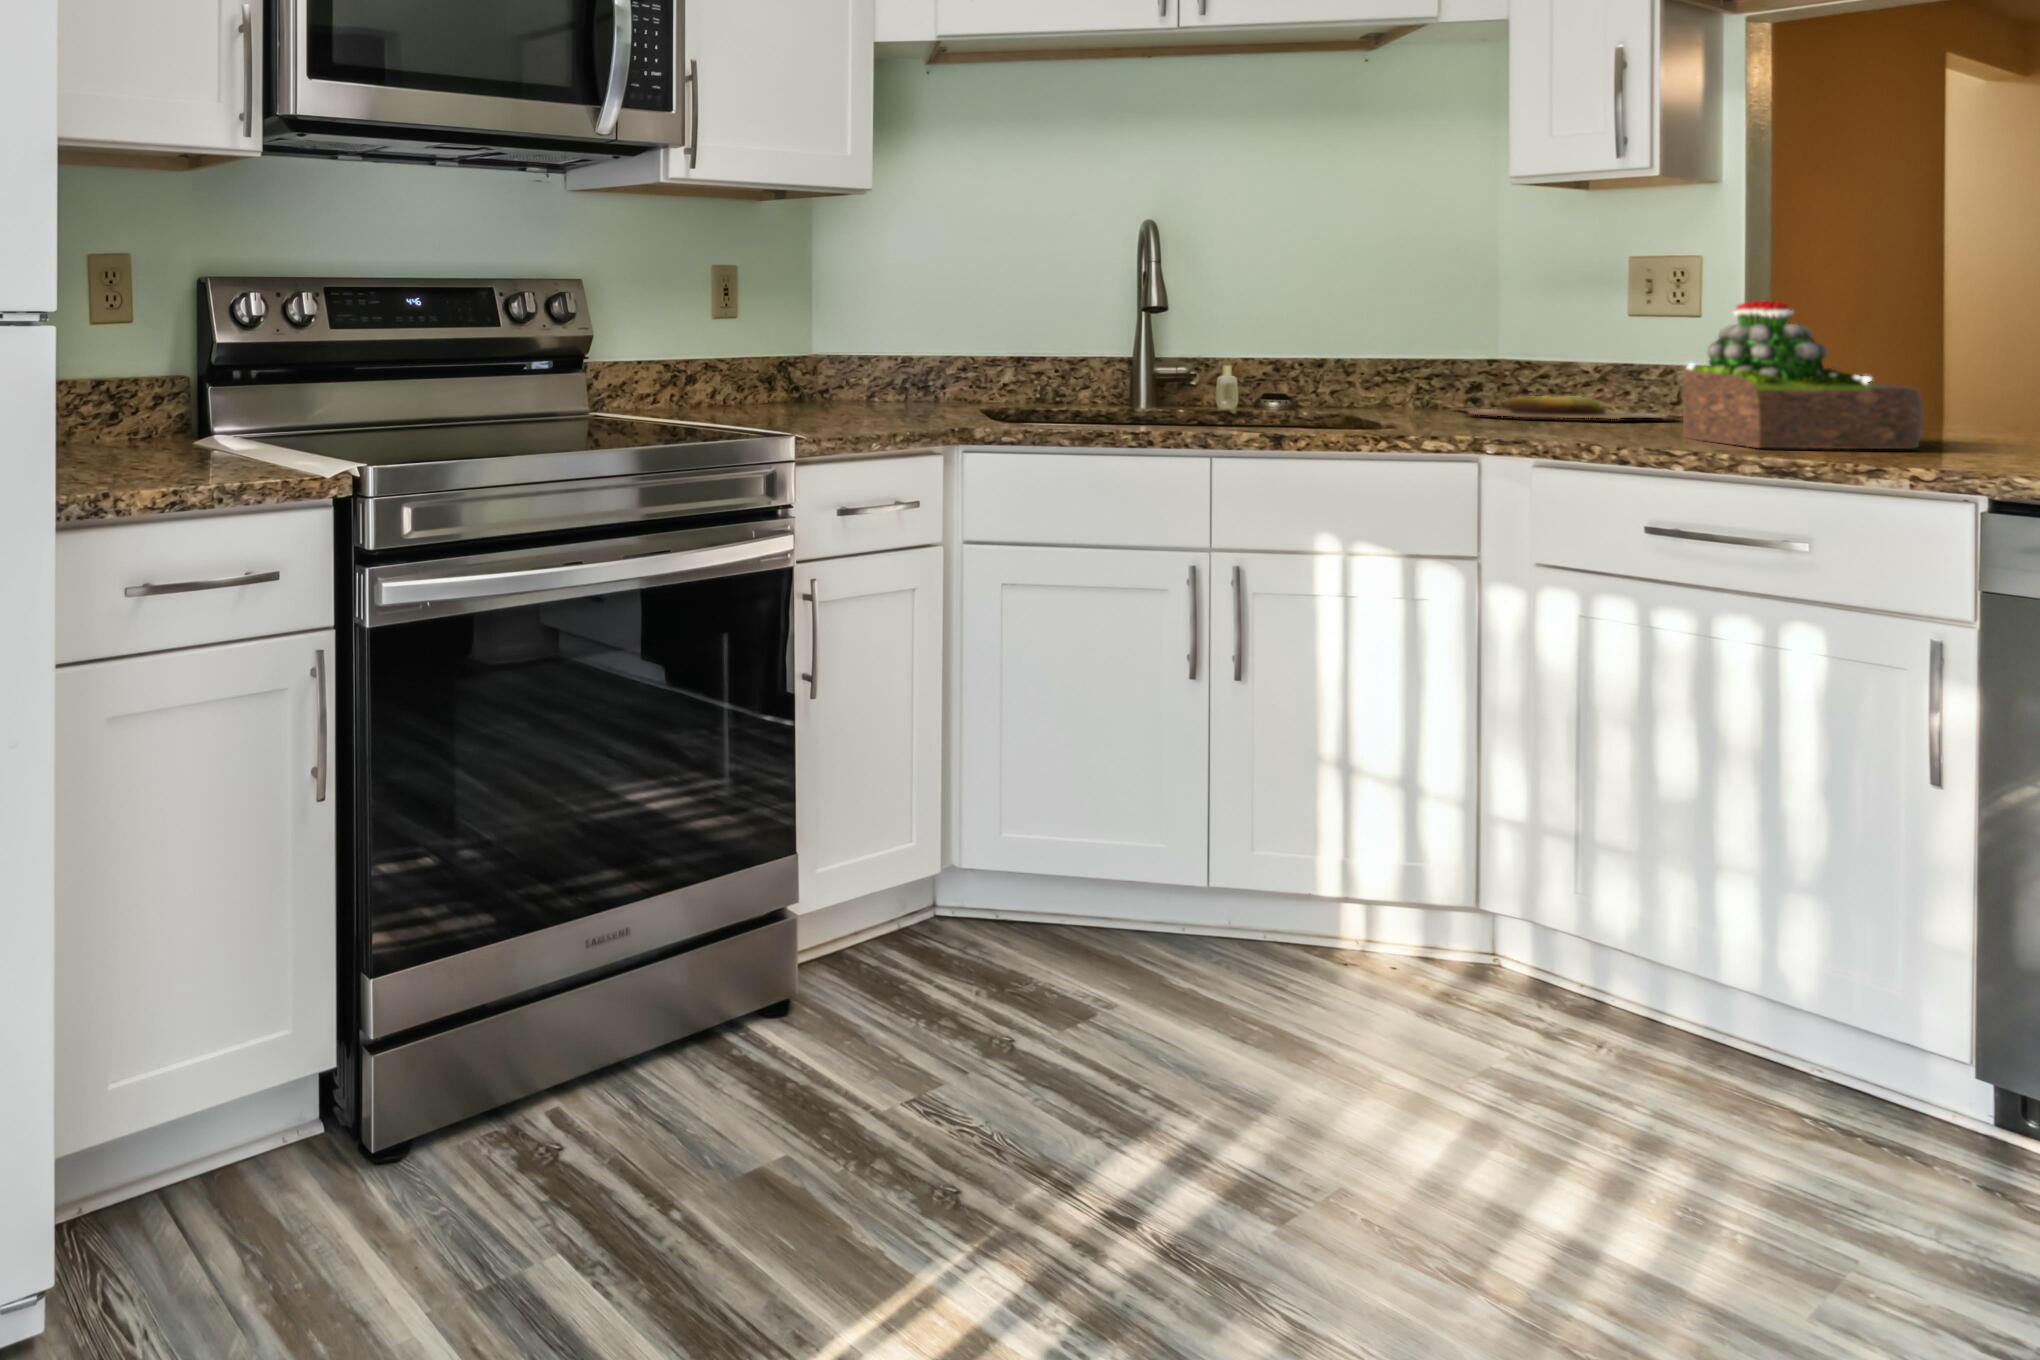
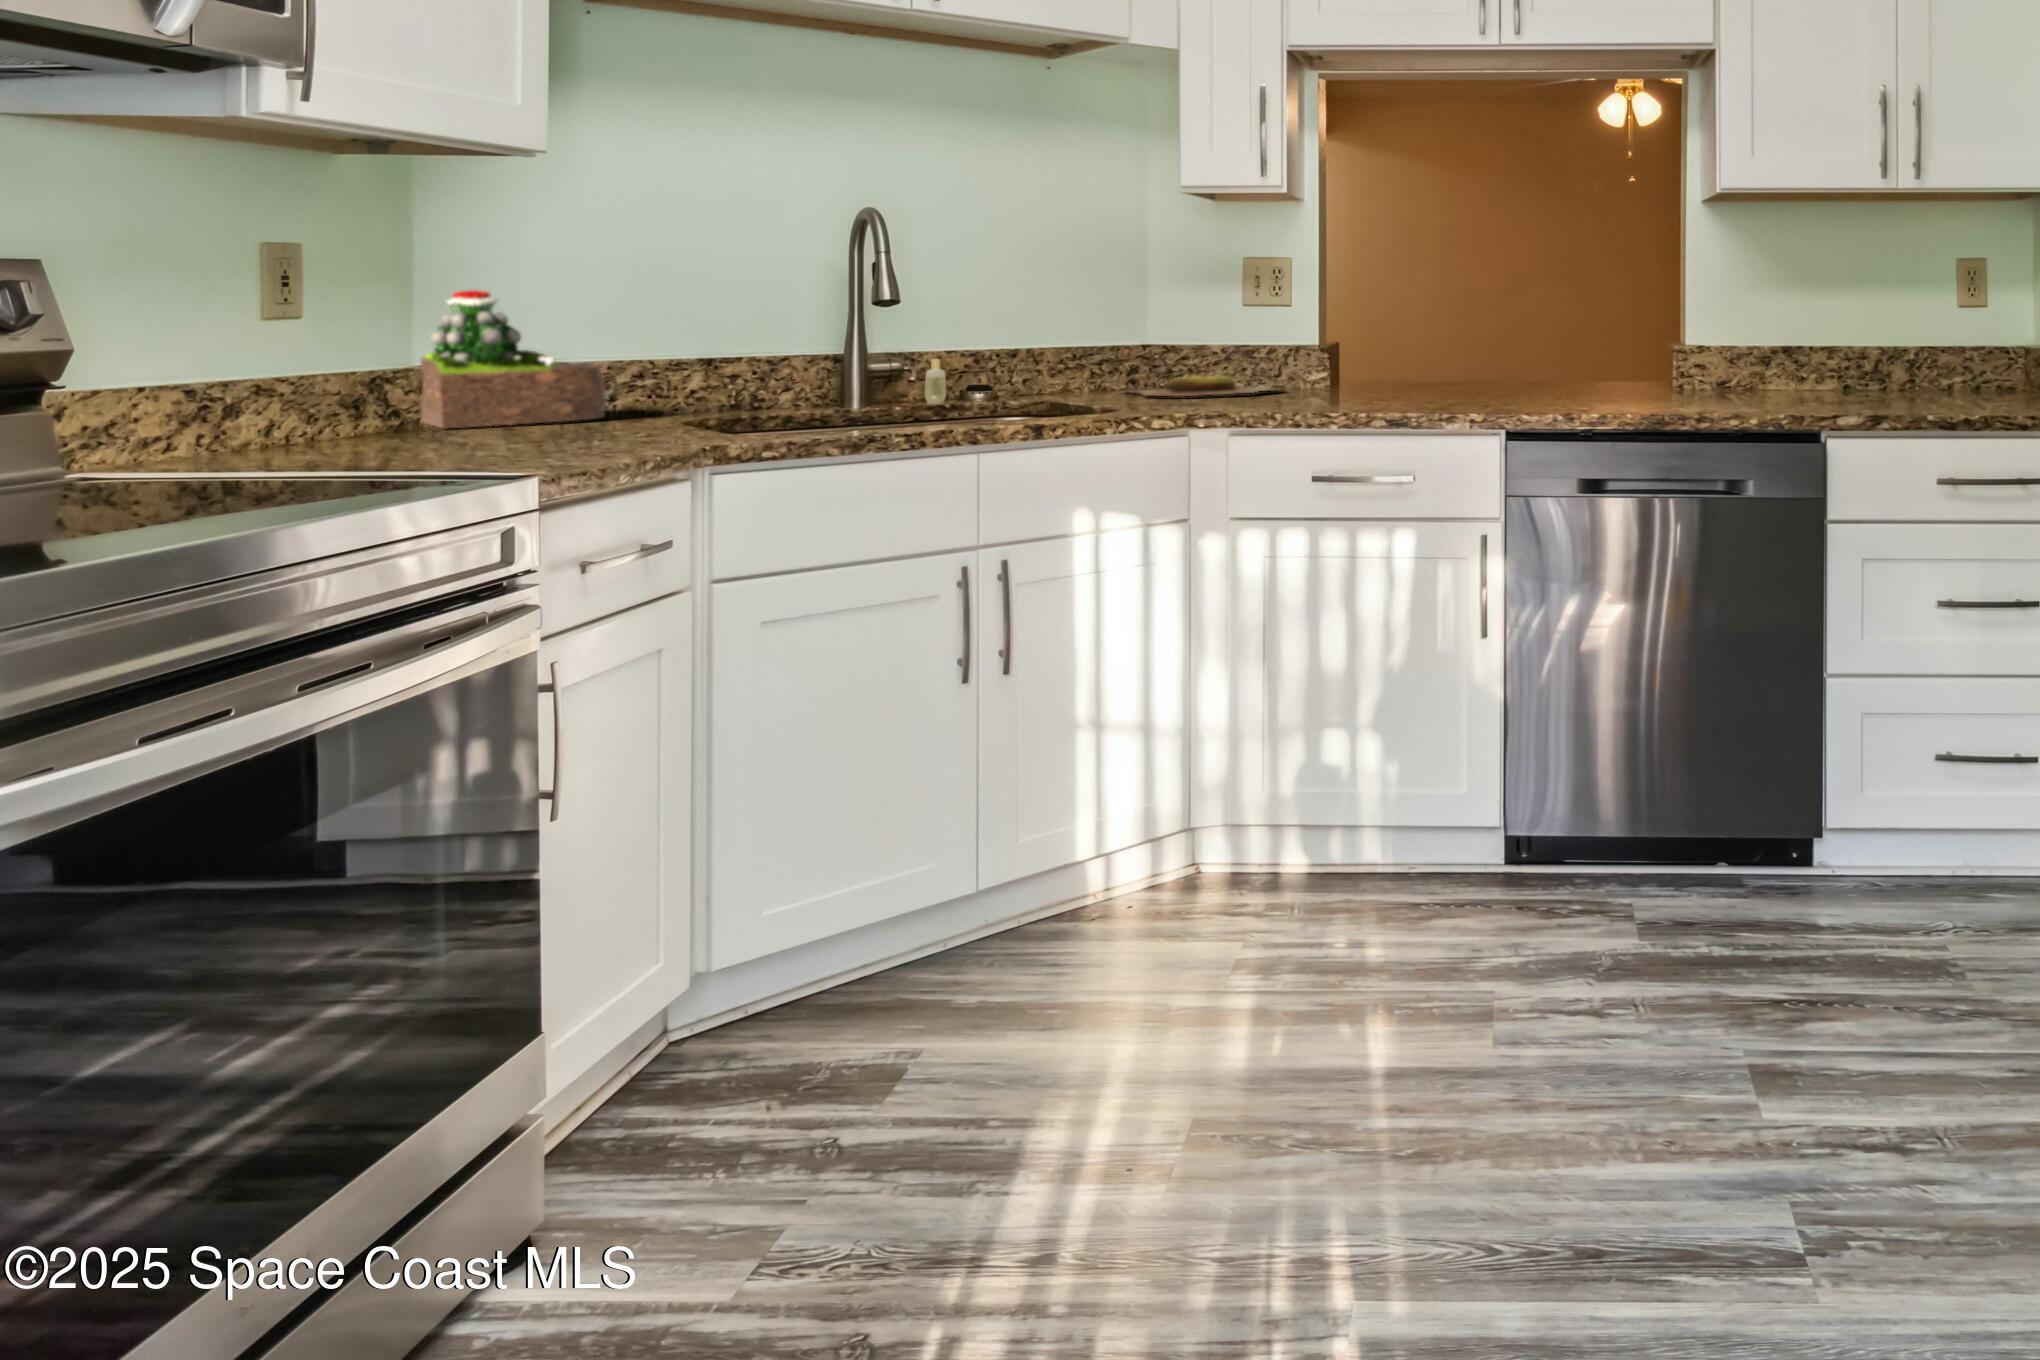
succulent plant: present [1683,301,1923,449] -> present [421,290,605,429]

